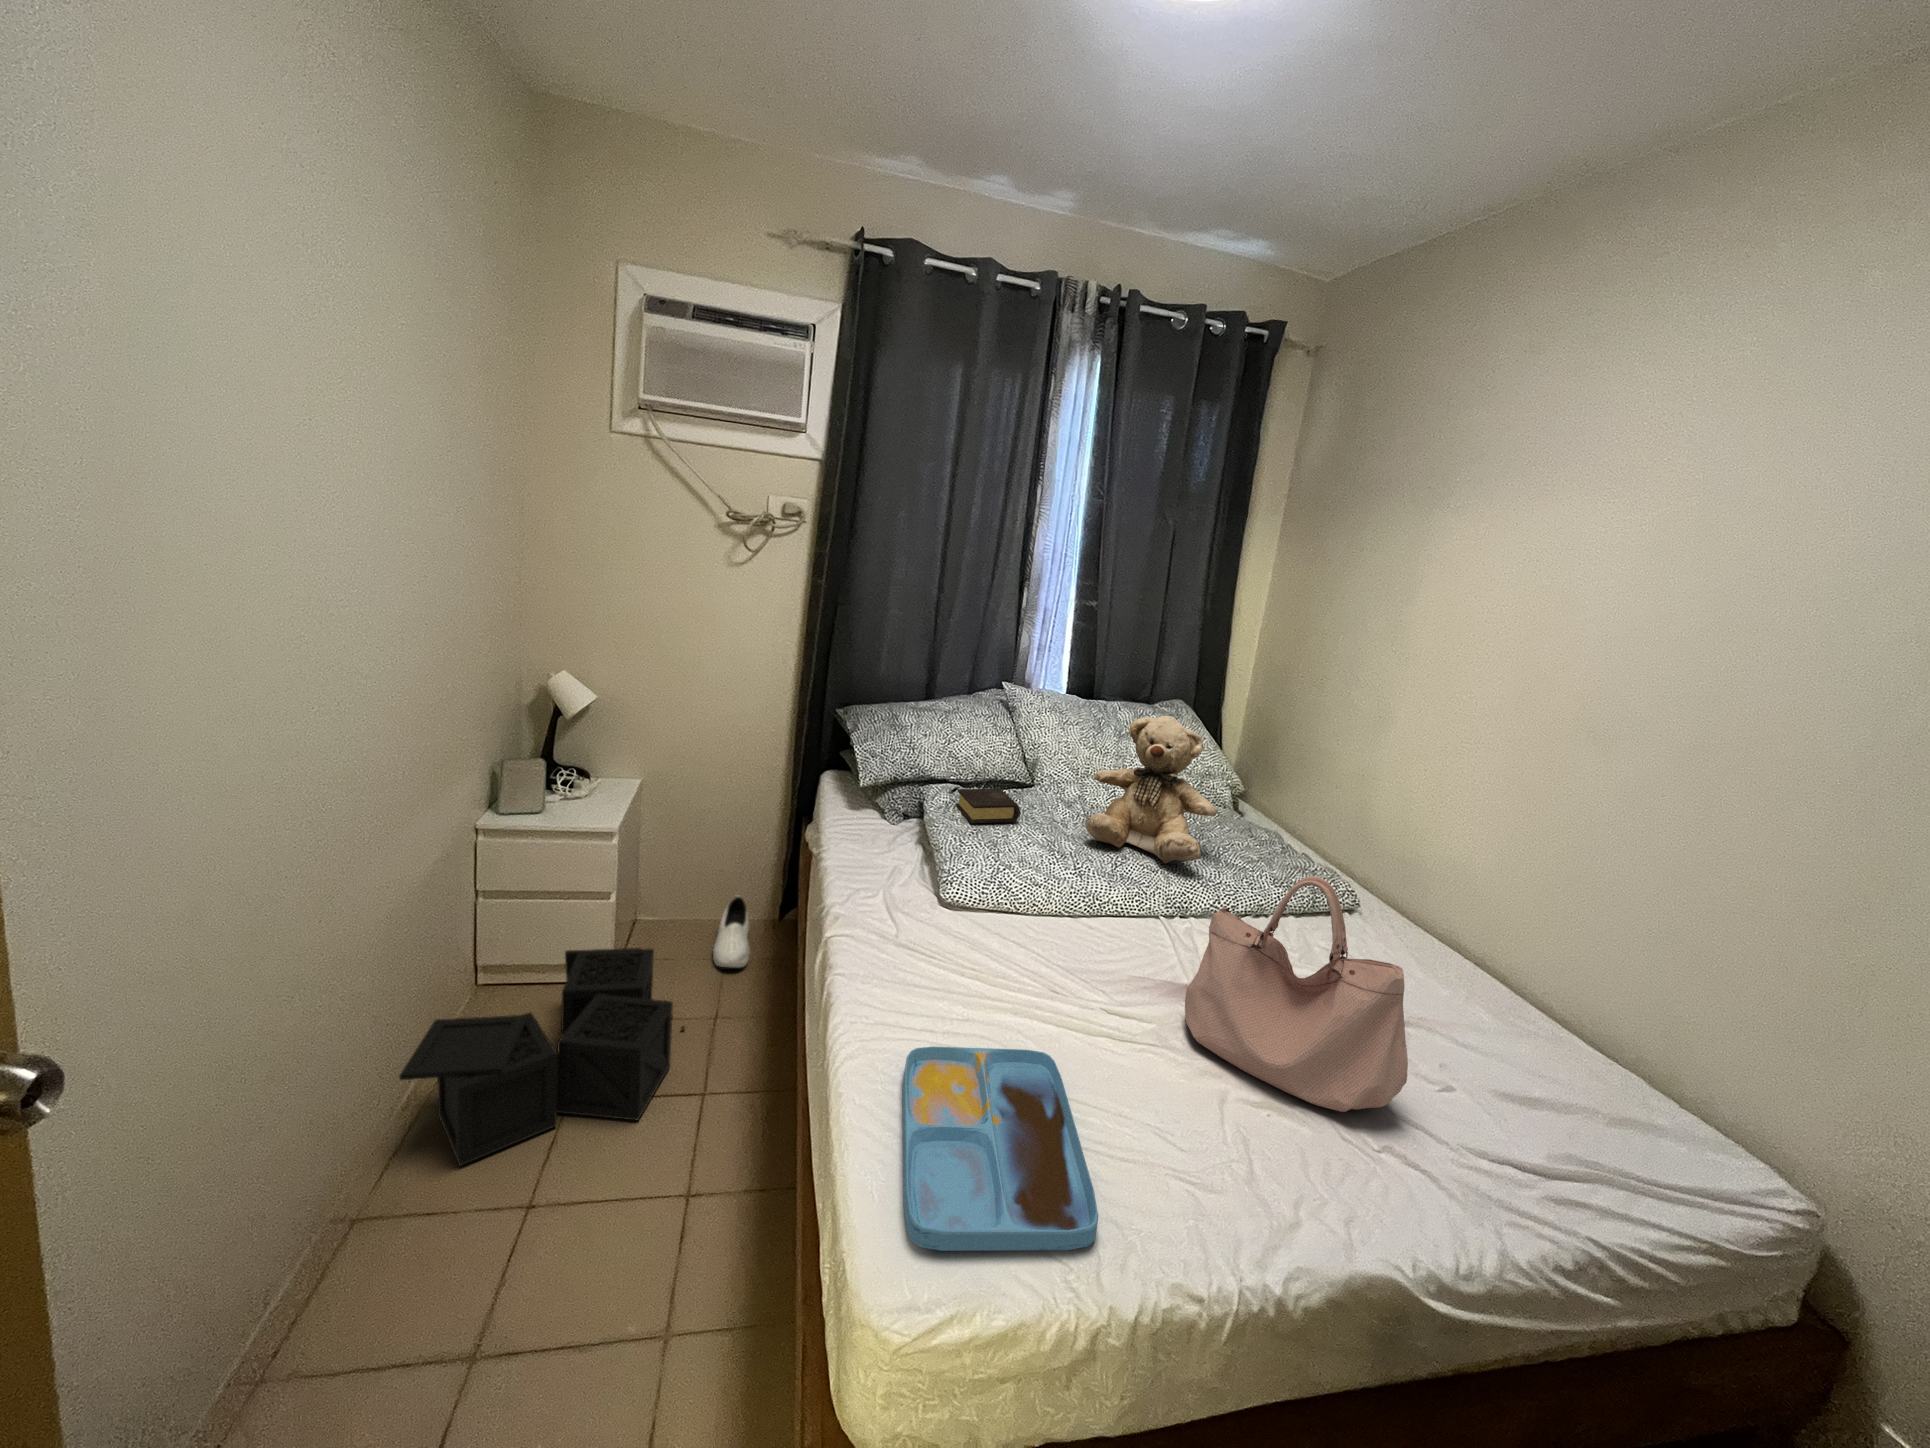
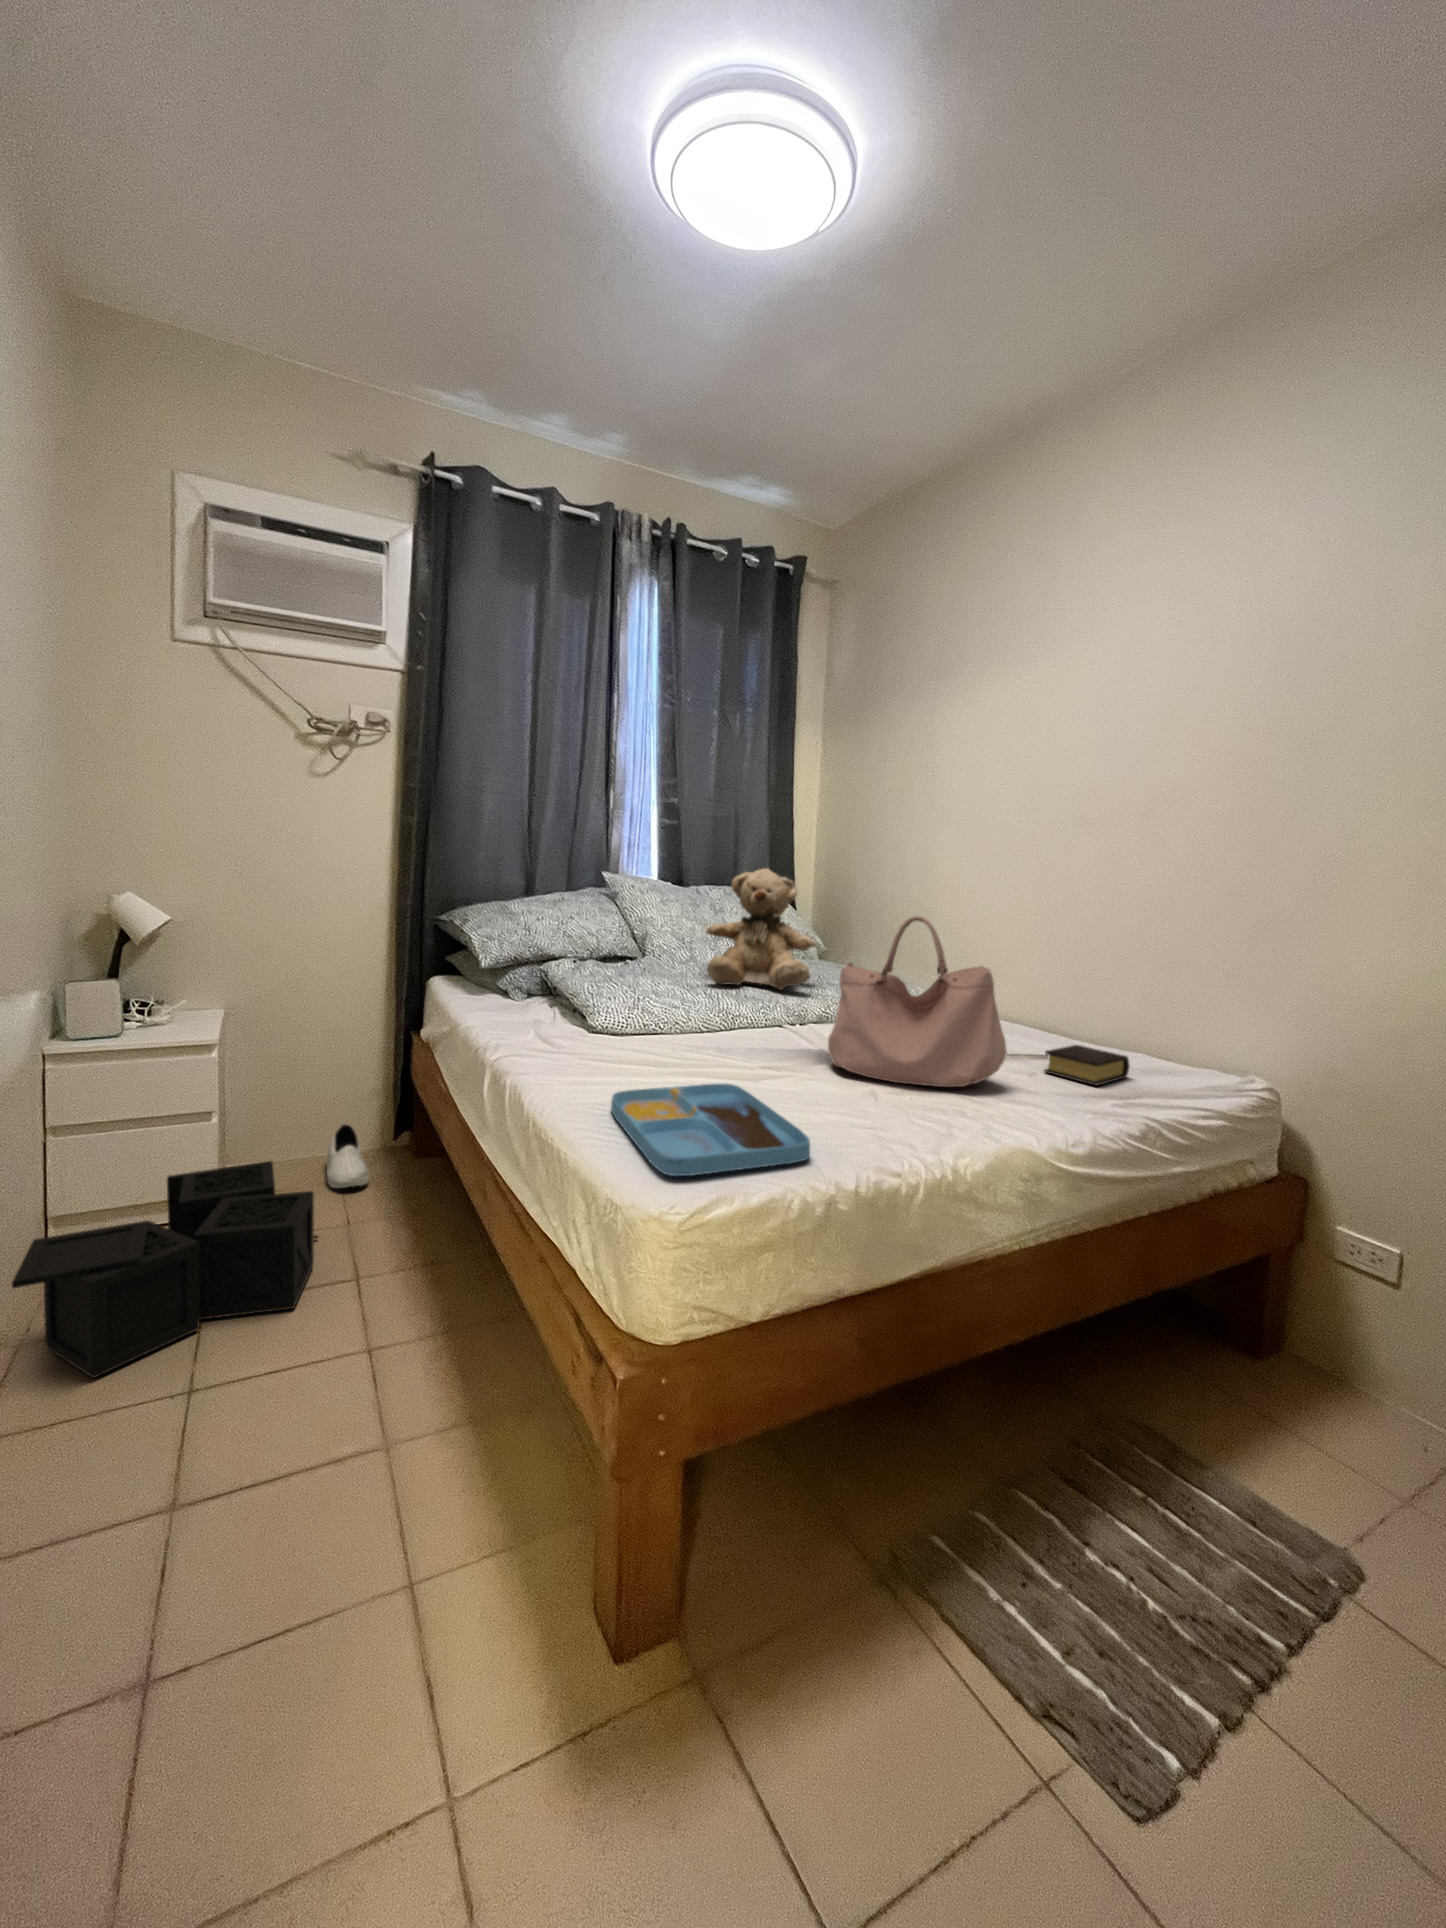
book: present [956,789,1020,823] -> present [1044,1045,1130,1086]

